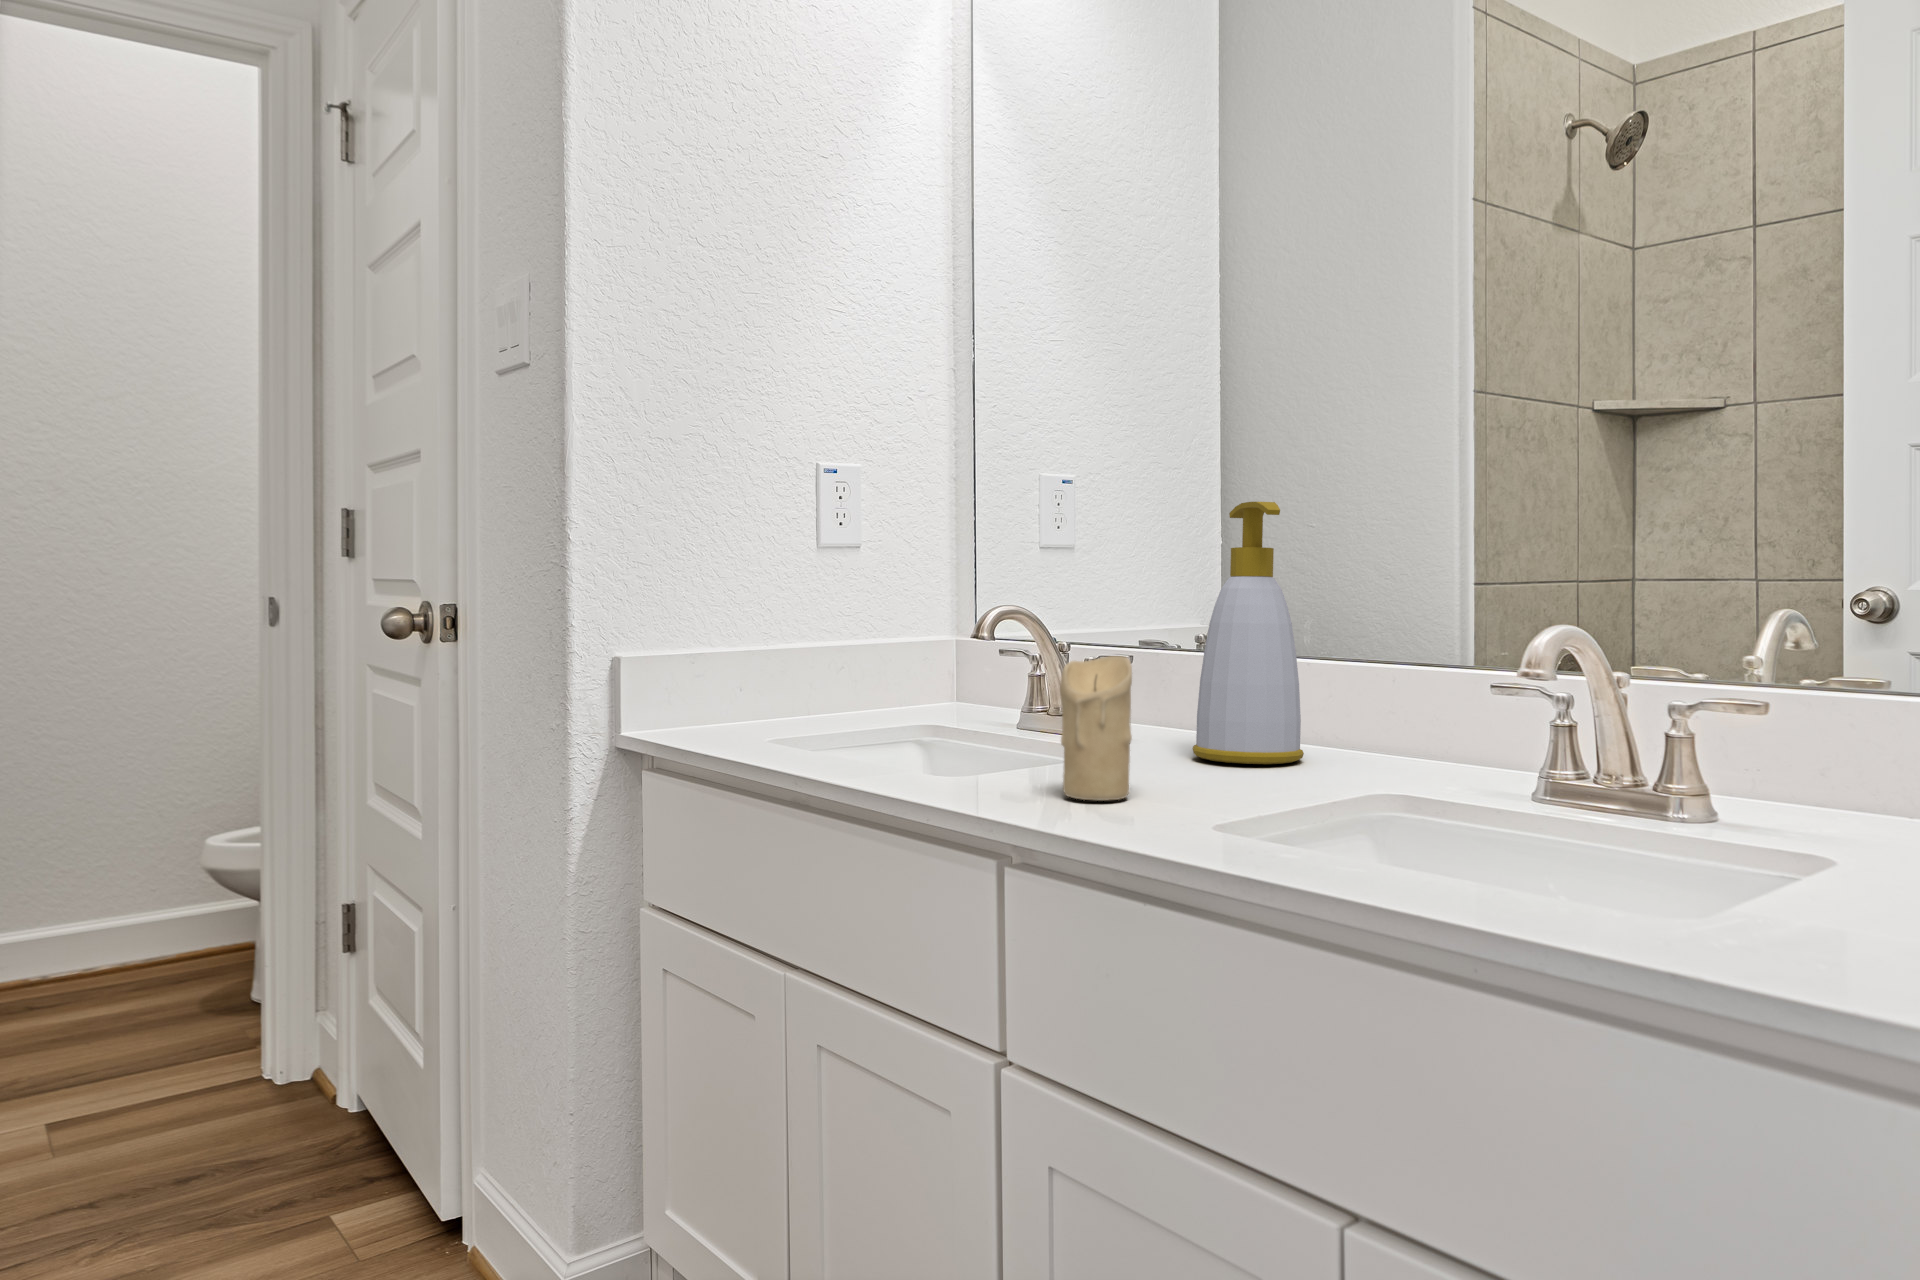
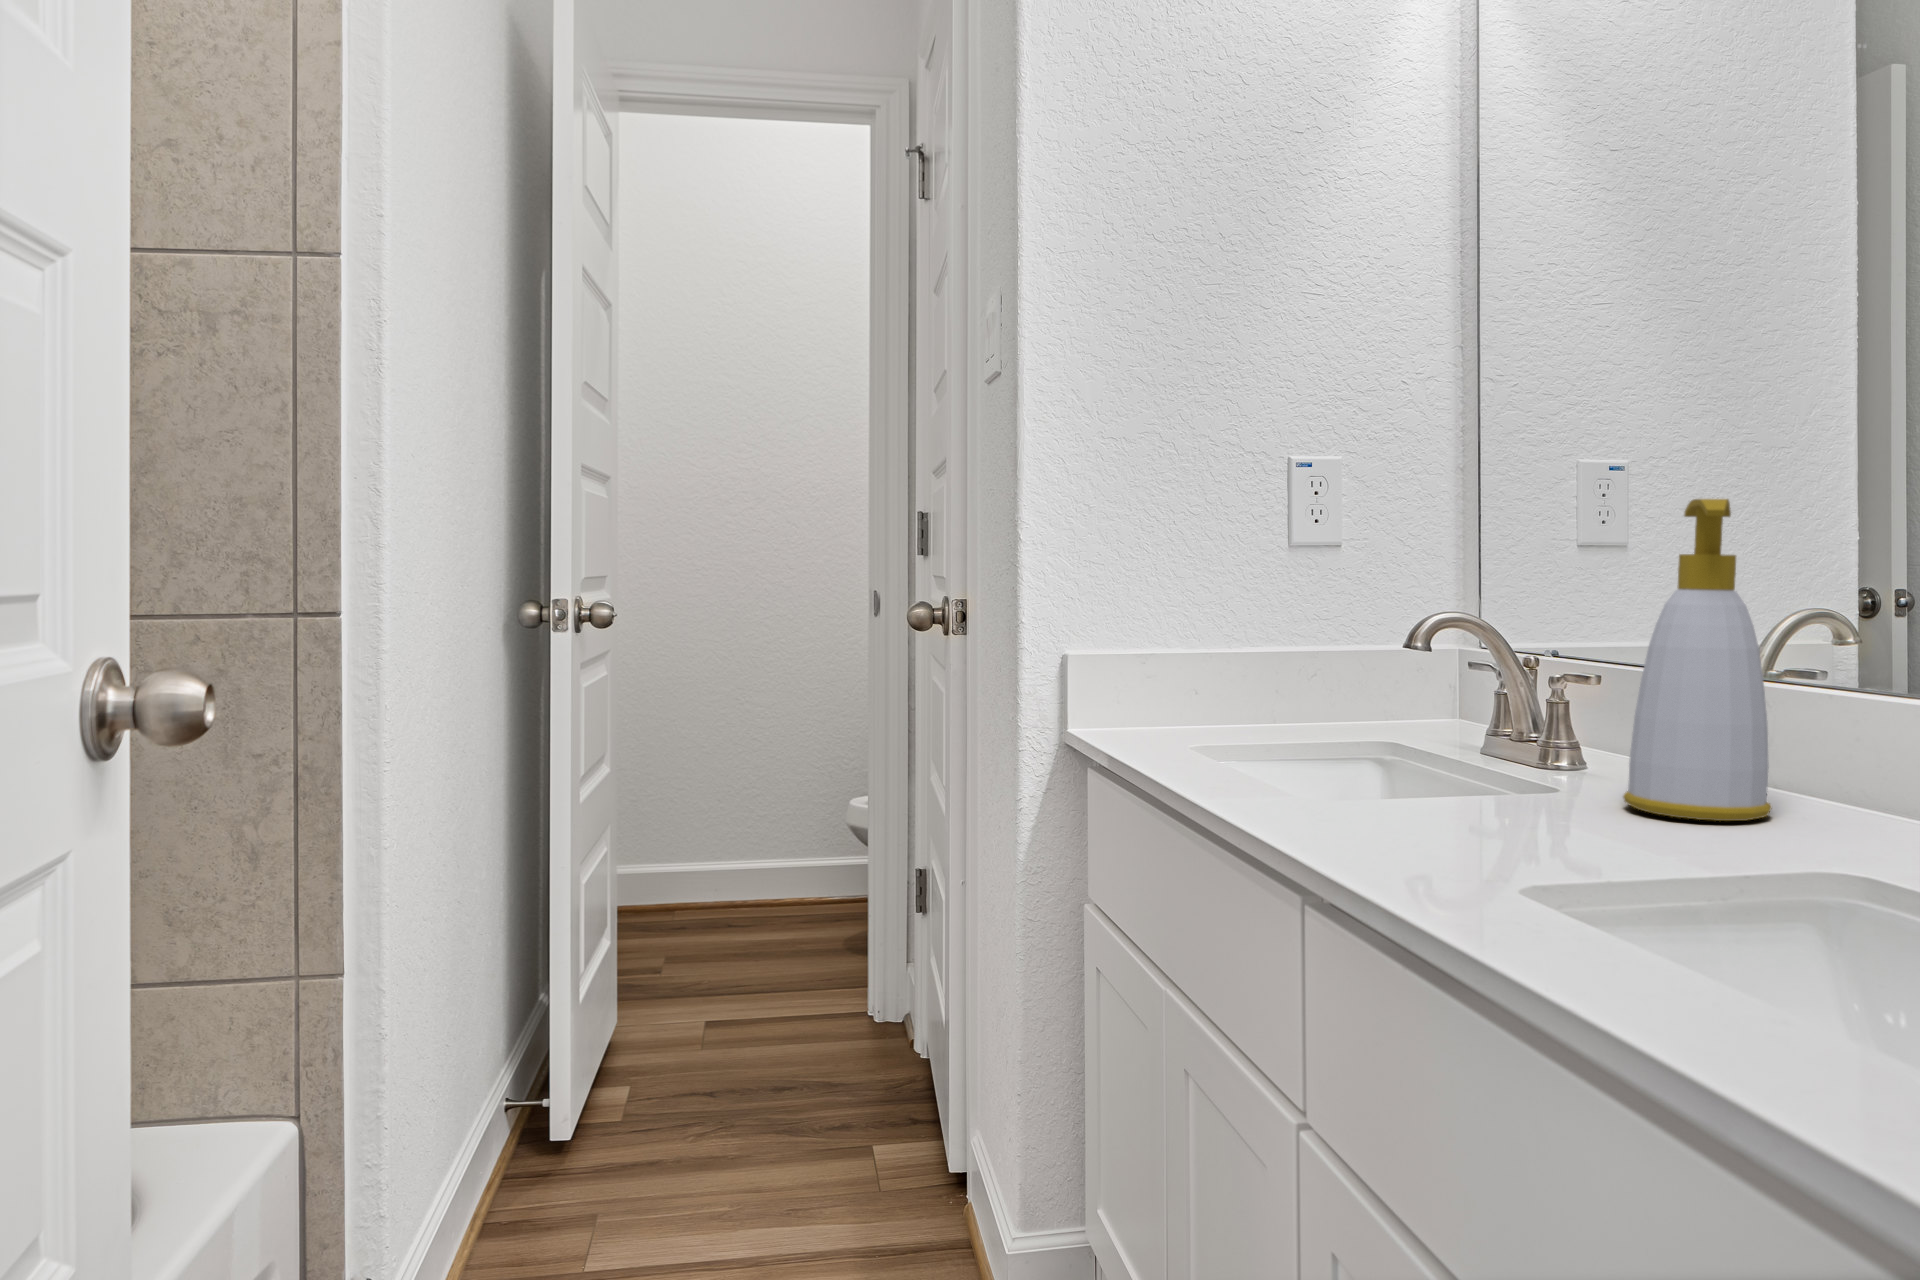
candle: present [1060,656,1132,800] -> none [1374,685,1457,846]

